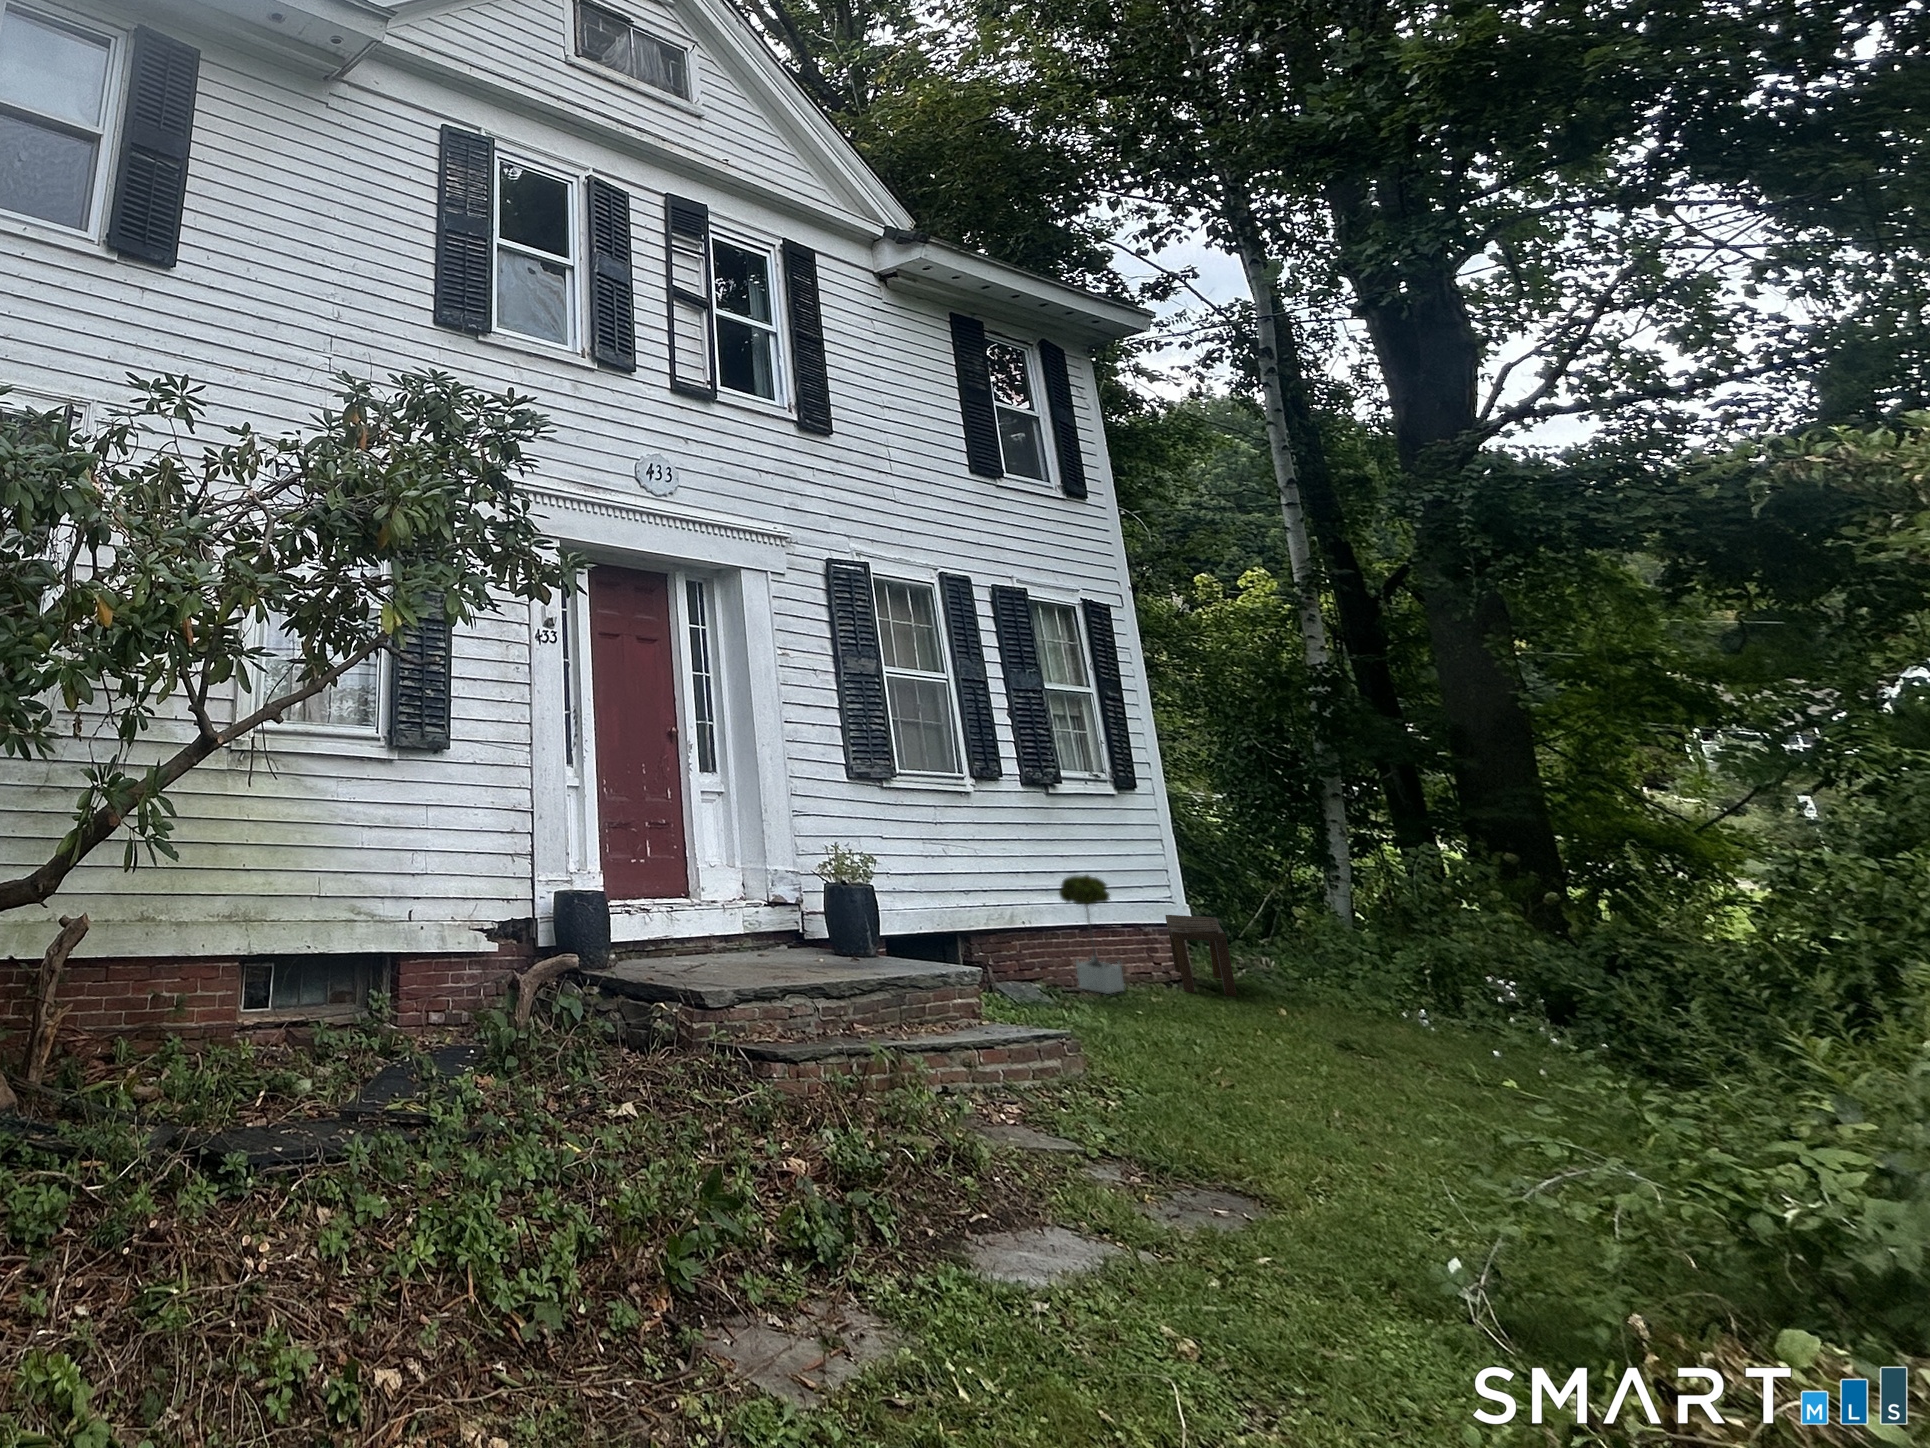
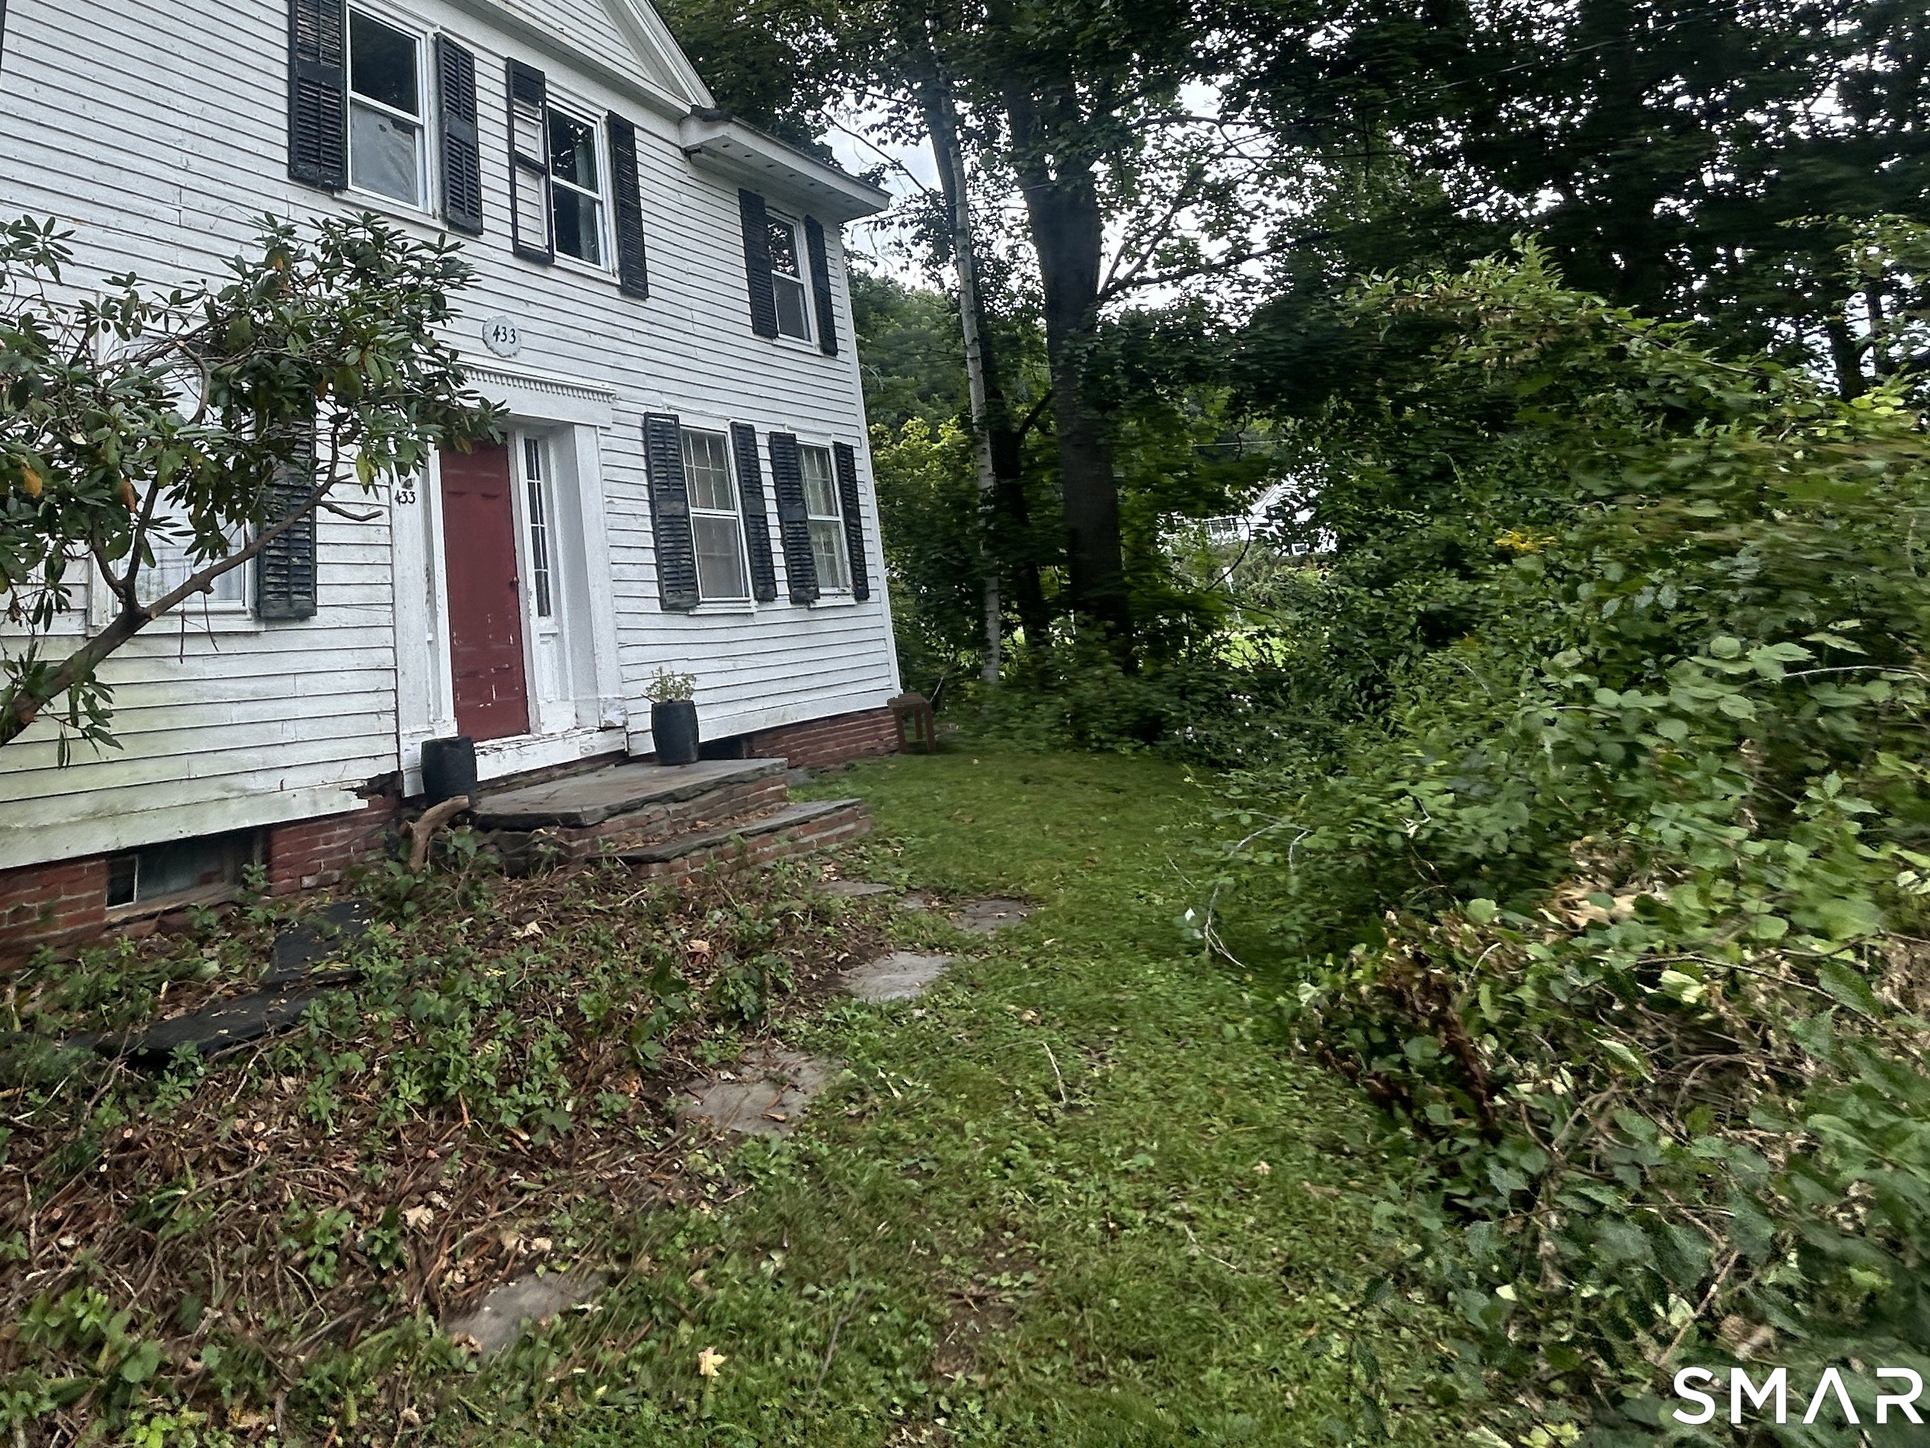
potted tree: present [1059,875,1124,994] -> none [813,668,859,764]

